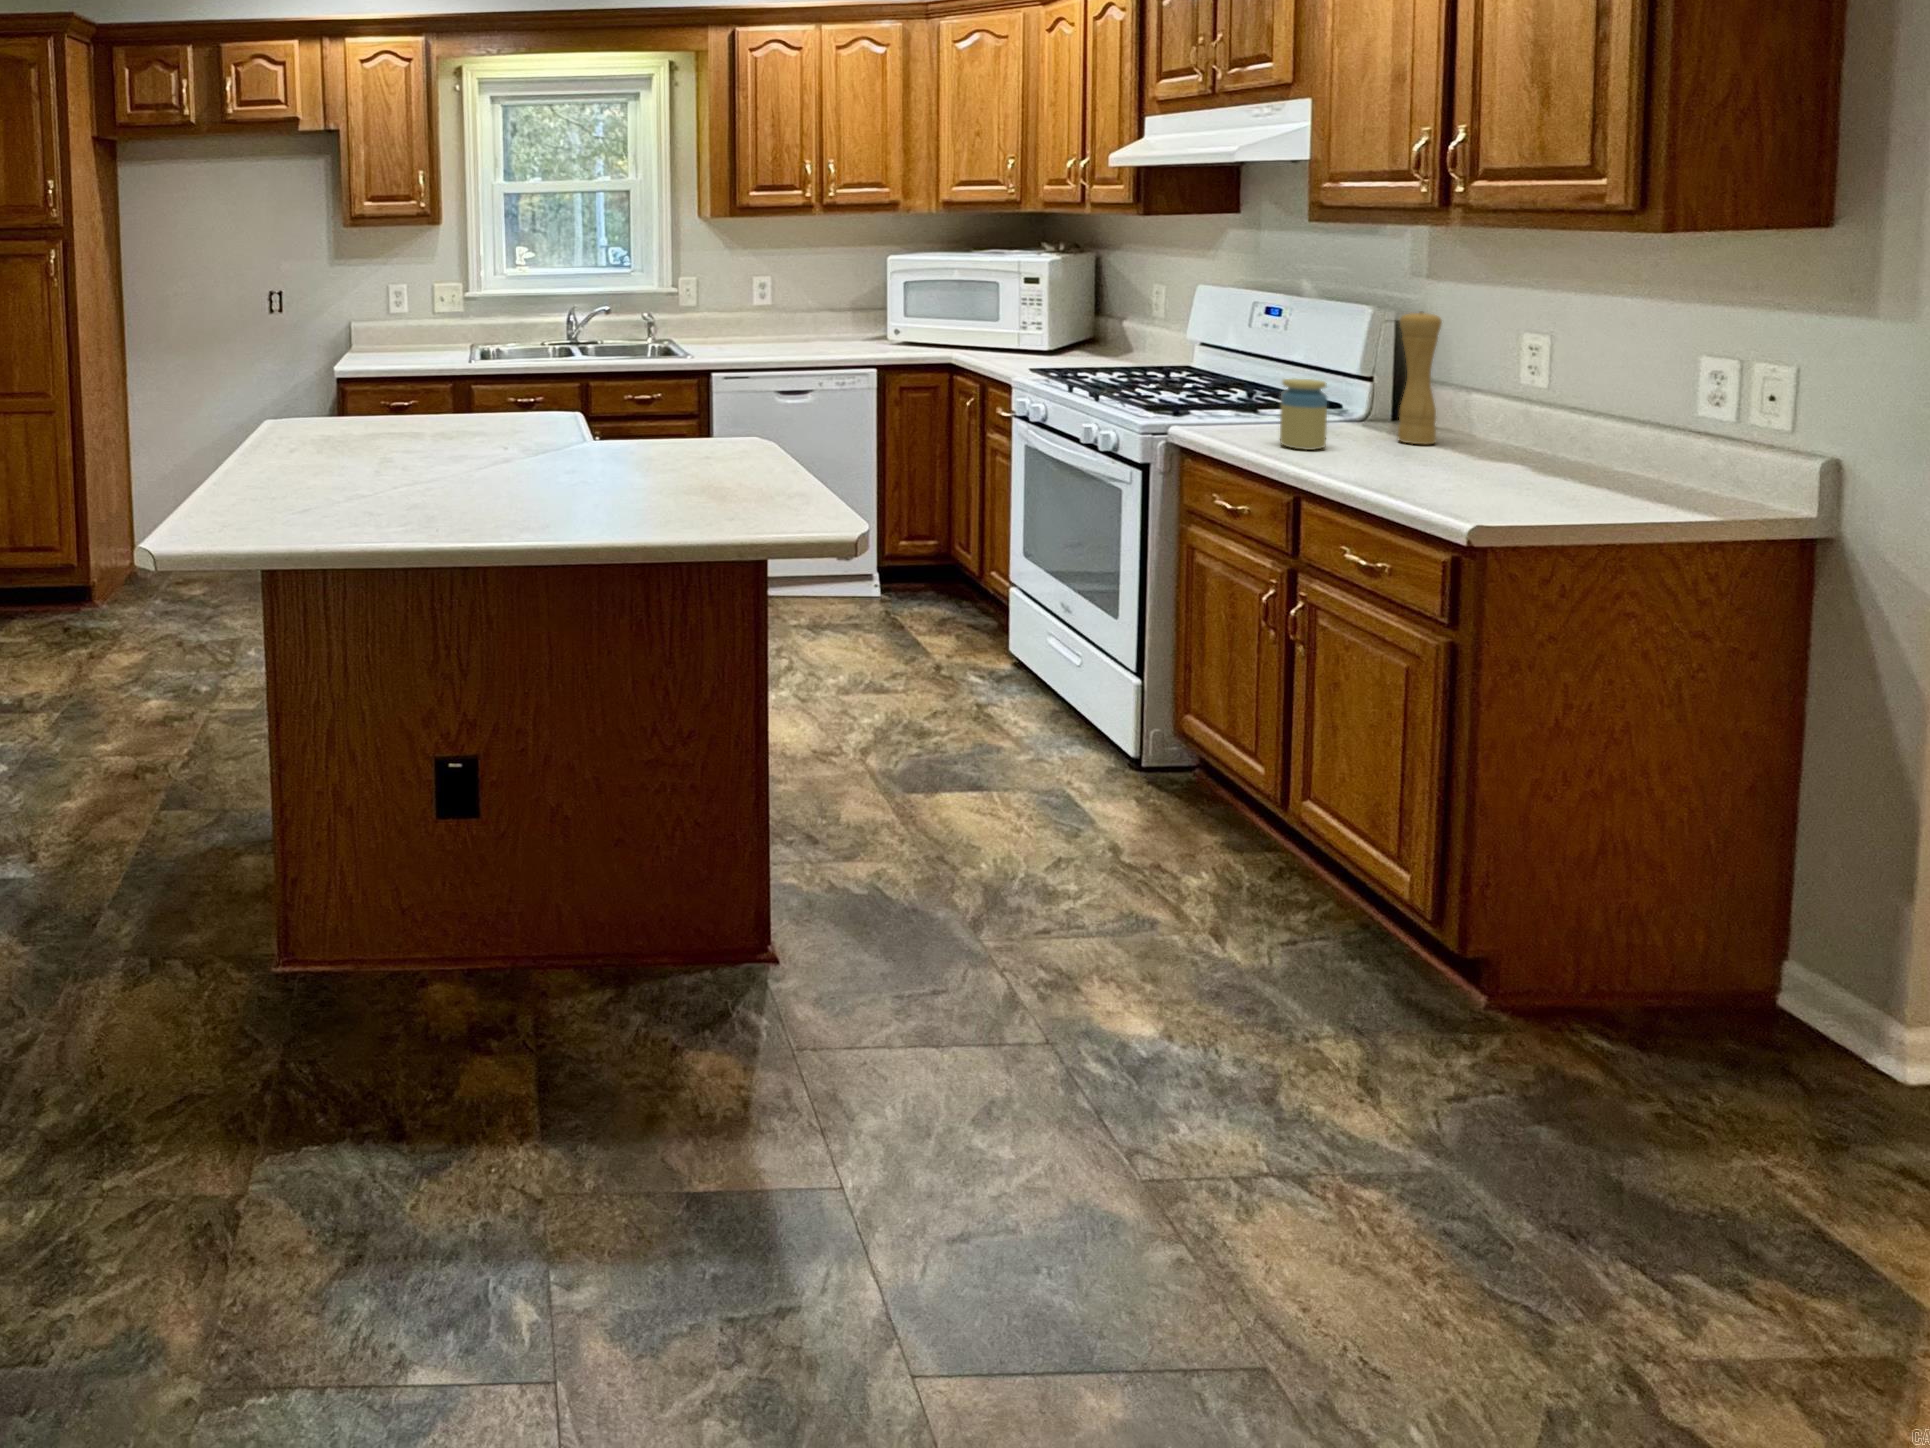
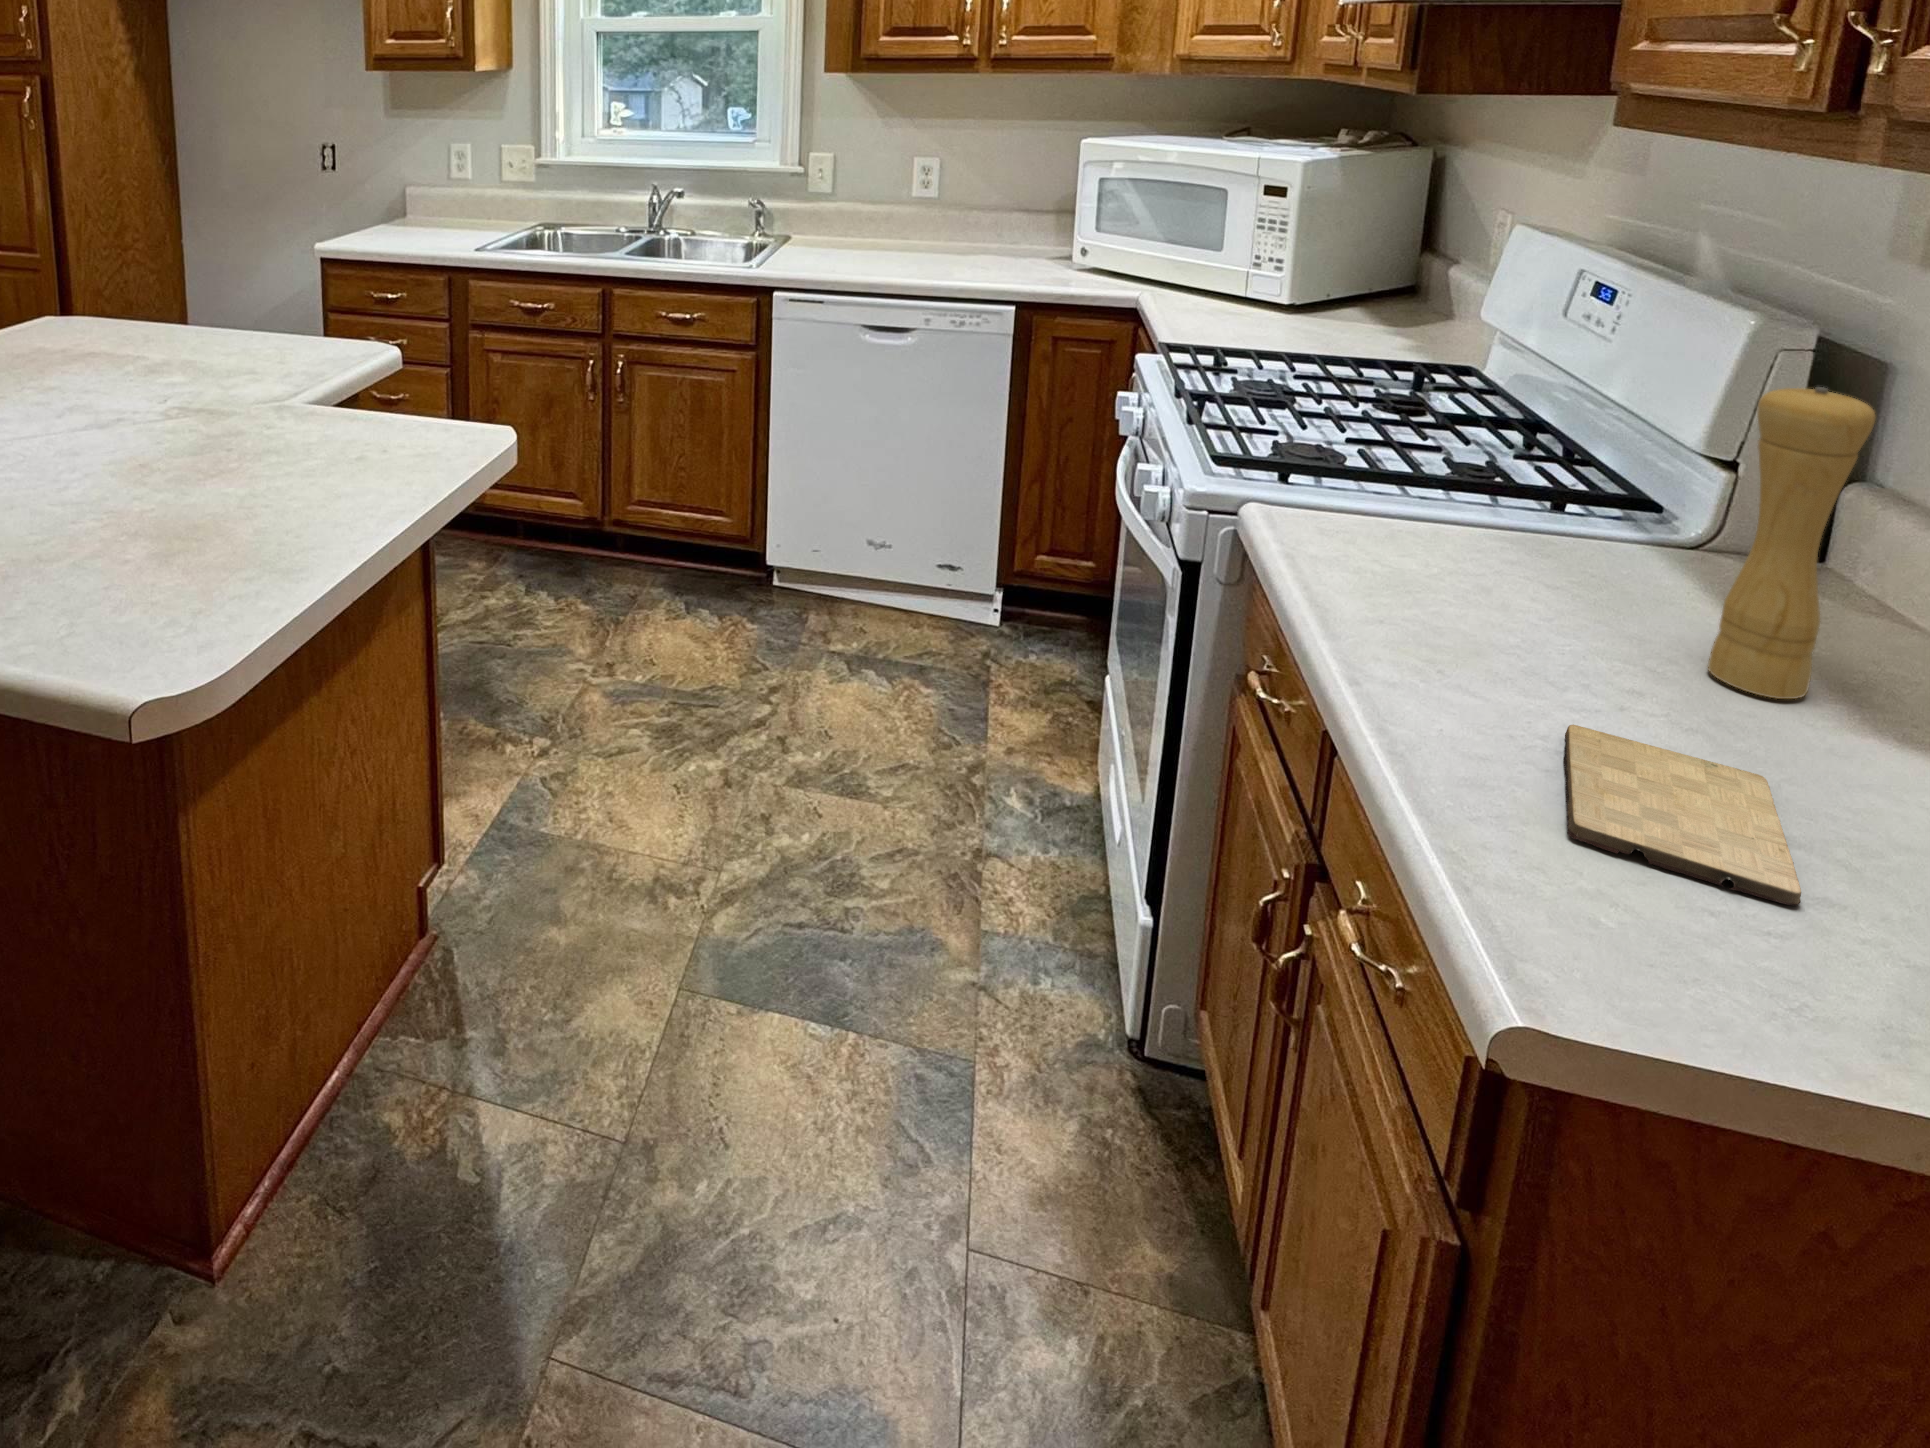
jar: present [1280,379,1327,450] -> none [1387,497,1512,663]
cutting board: none [1375,455,1486,482] -> present [1564,725,1801,906]

